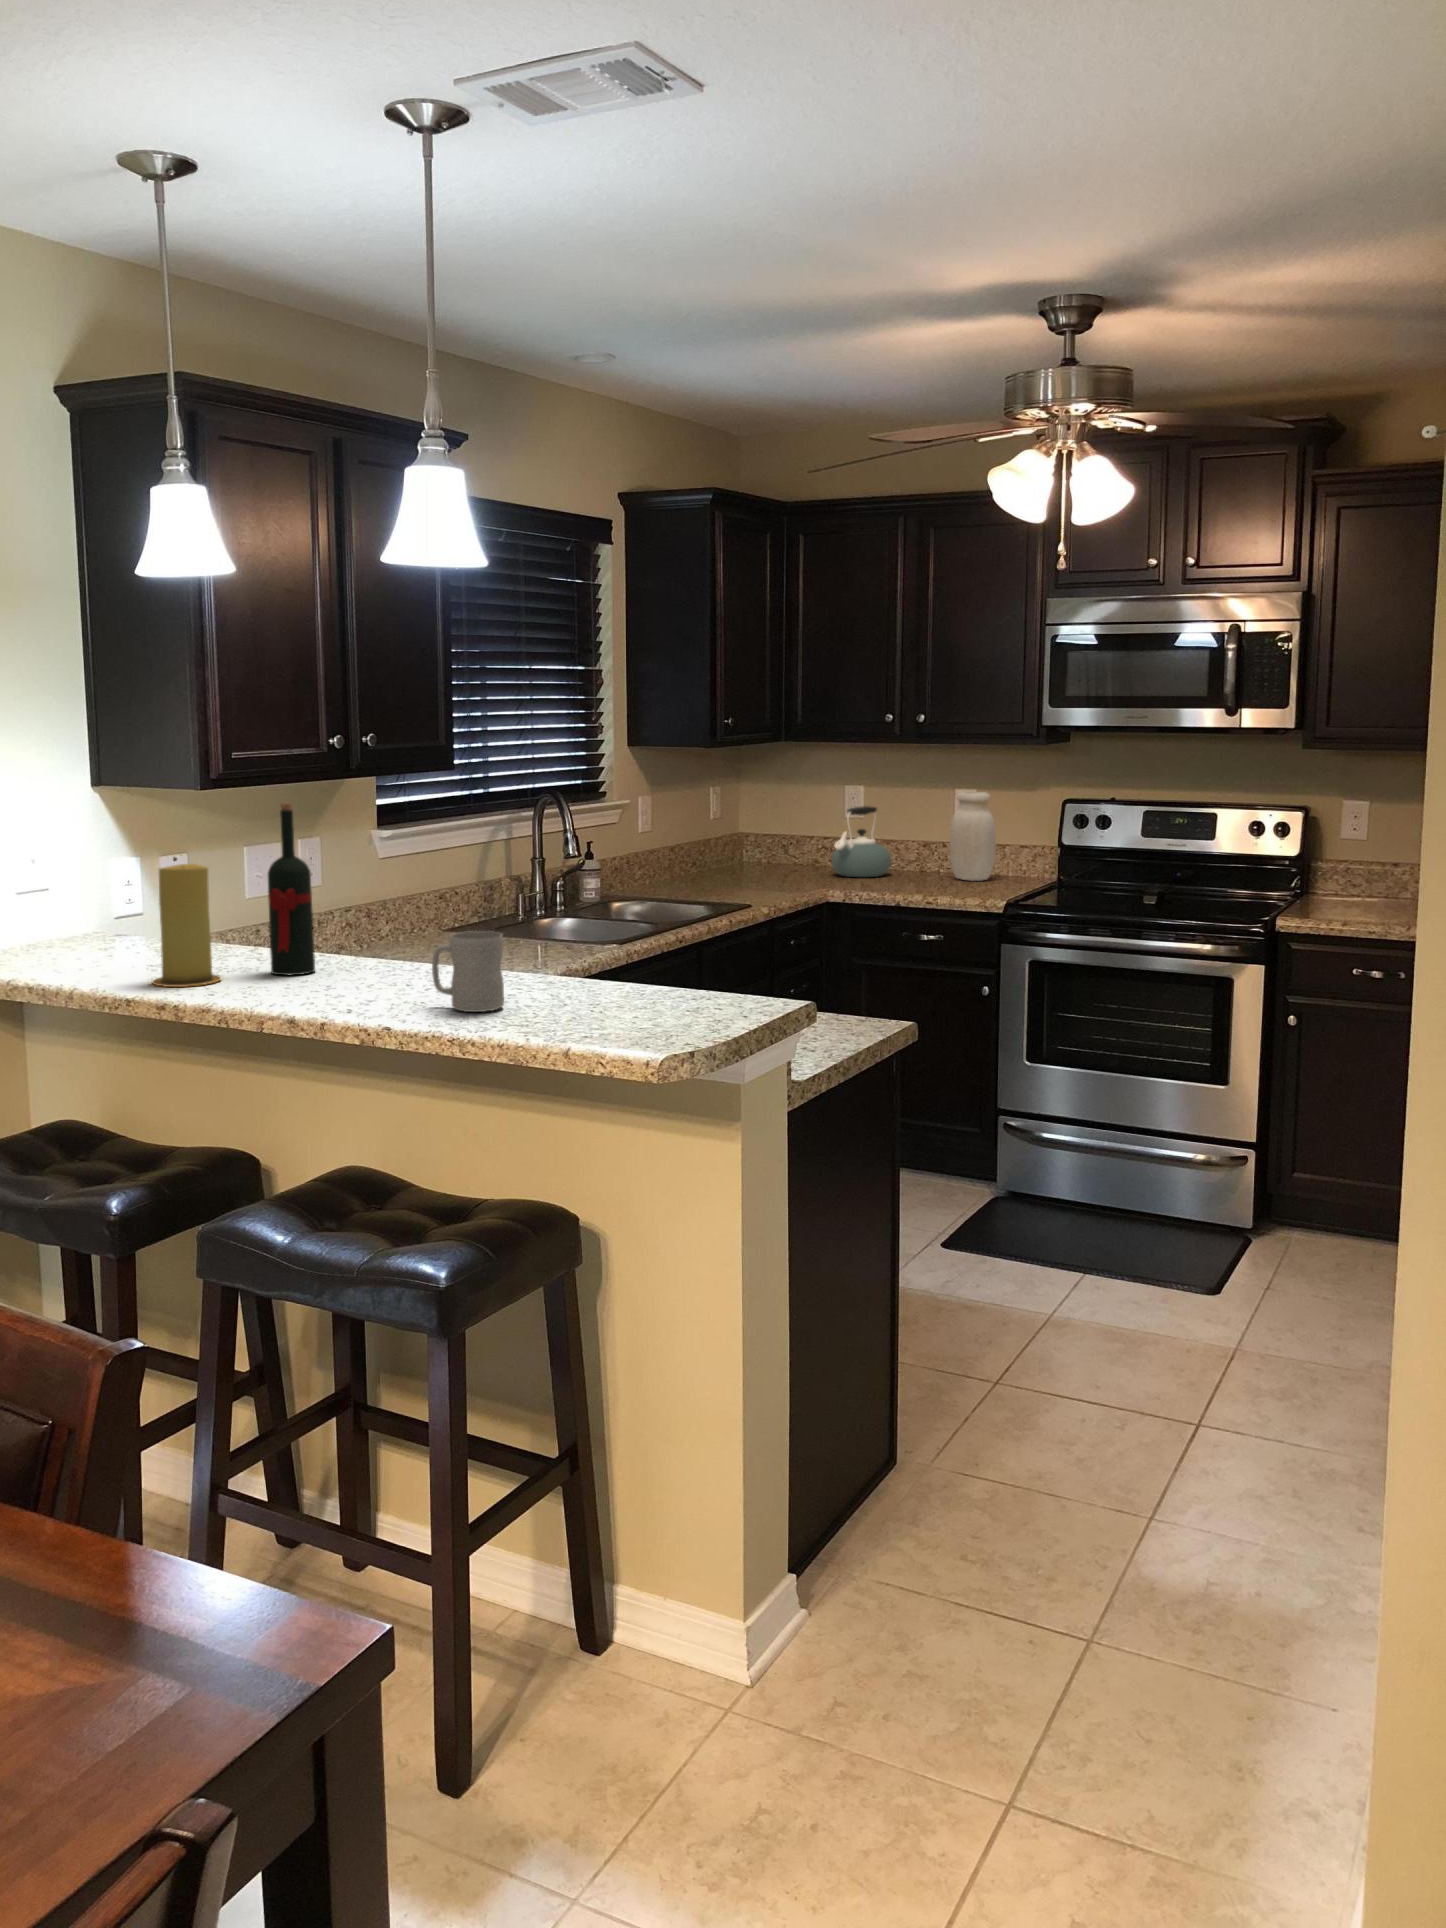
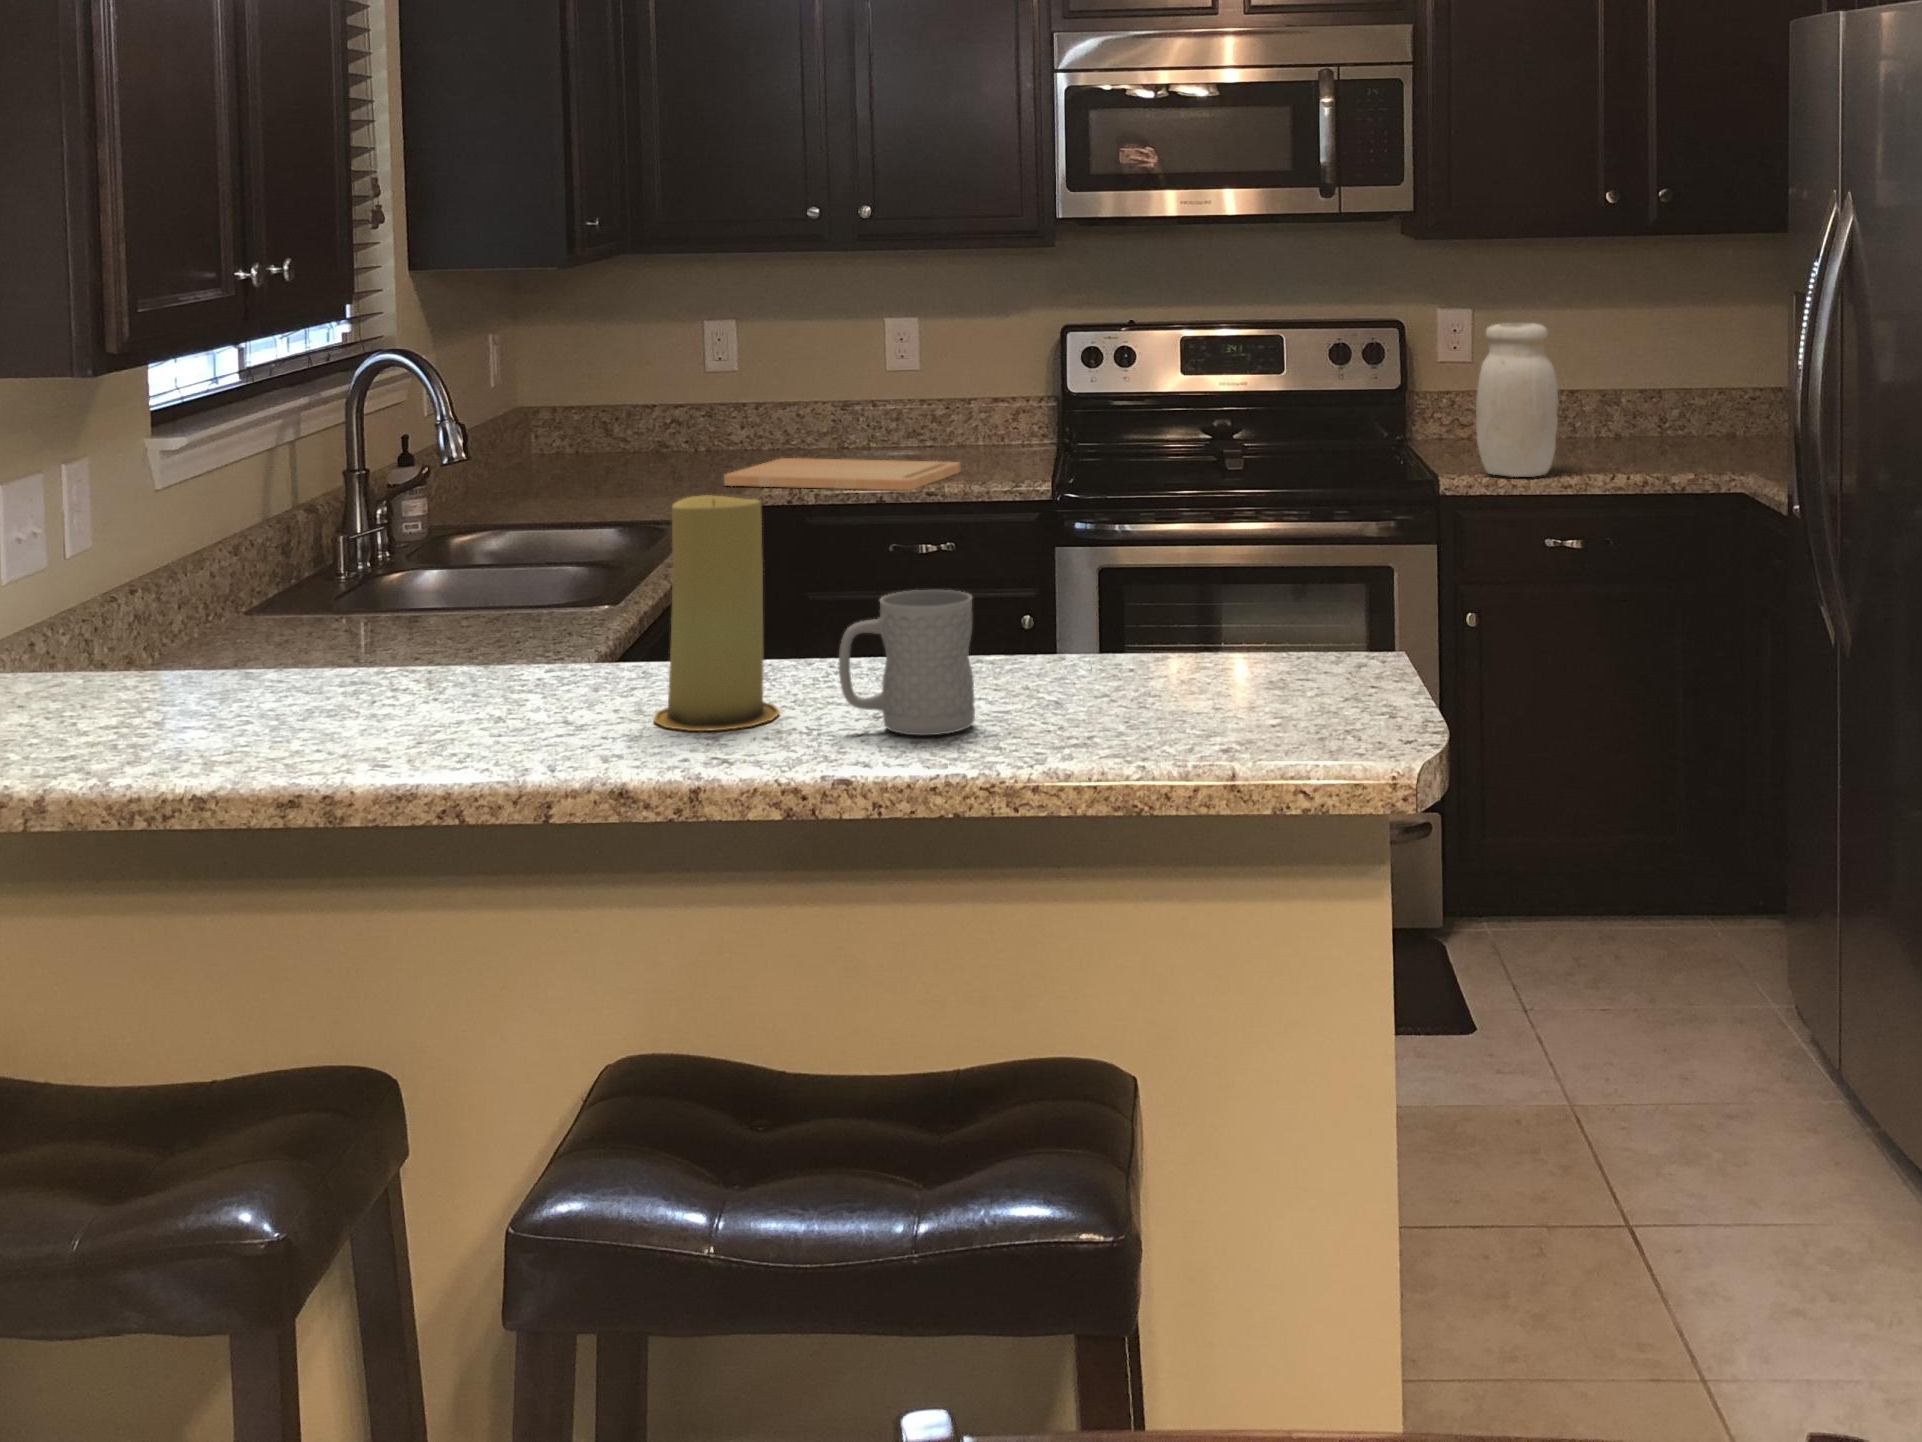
jar: present [950,792,996,881] -> present [1476,323,1558,477]
wine bottle: present [267,803,315,976] -> none [368,389,458,715]
kettle: present [832,806,891,877] -> none [694,352,788,464]
candle: present [152,864,221,987] -> present [654,495,780,731]
cutting board: none [818,875,972,900] -> present [724,458,961,490]

